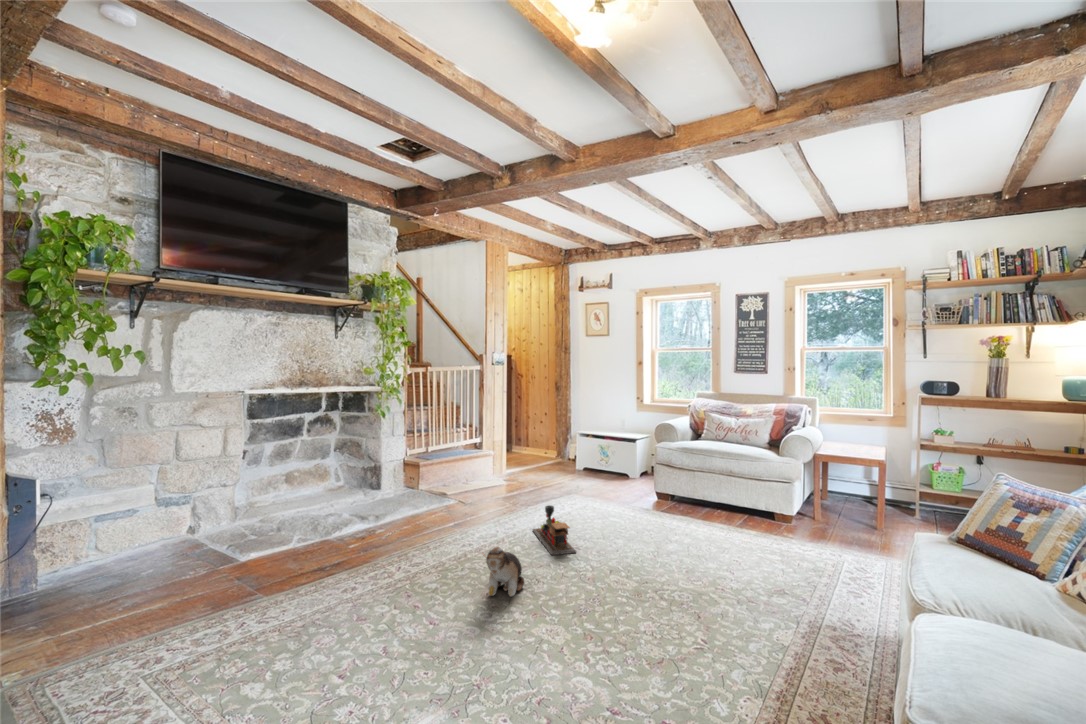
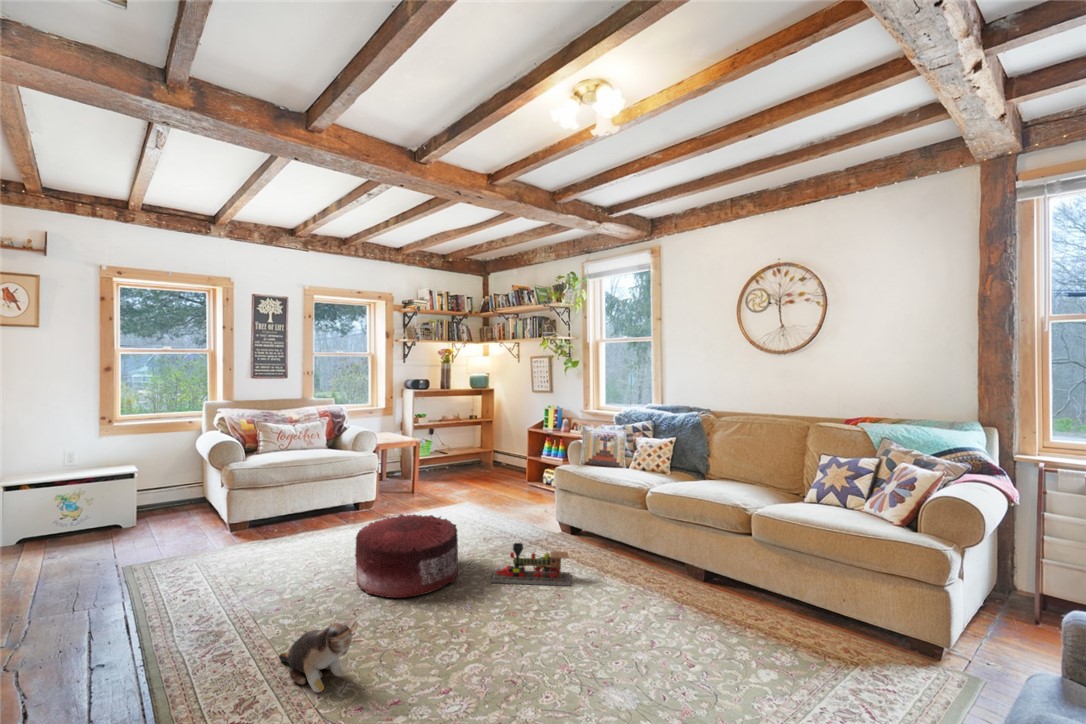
toy train: present [532,505,576,555] -> present [491,543,571,586]
pouf: none [627,510,748,601] -> present [355,514,458,598]

